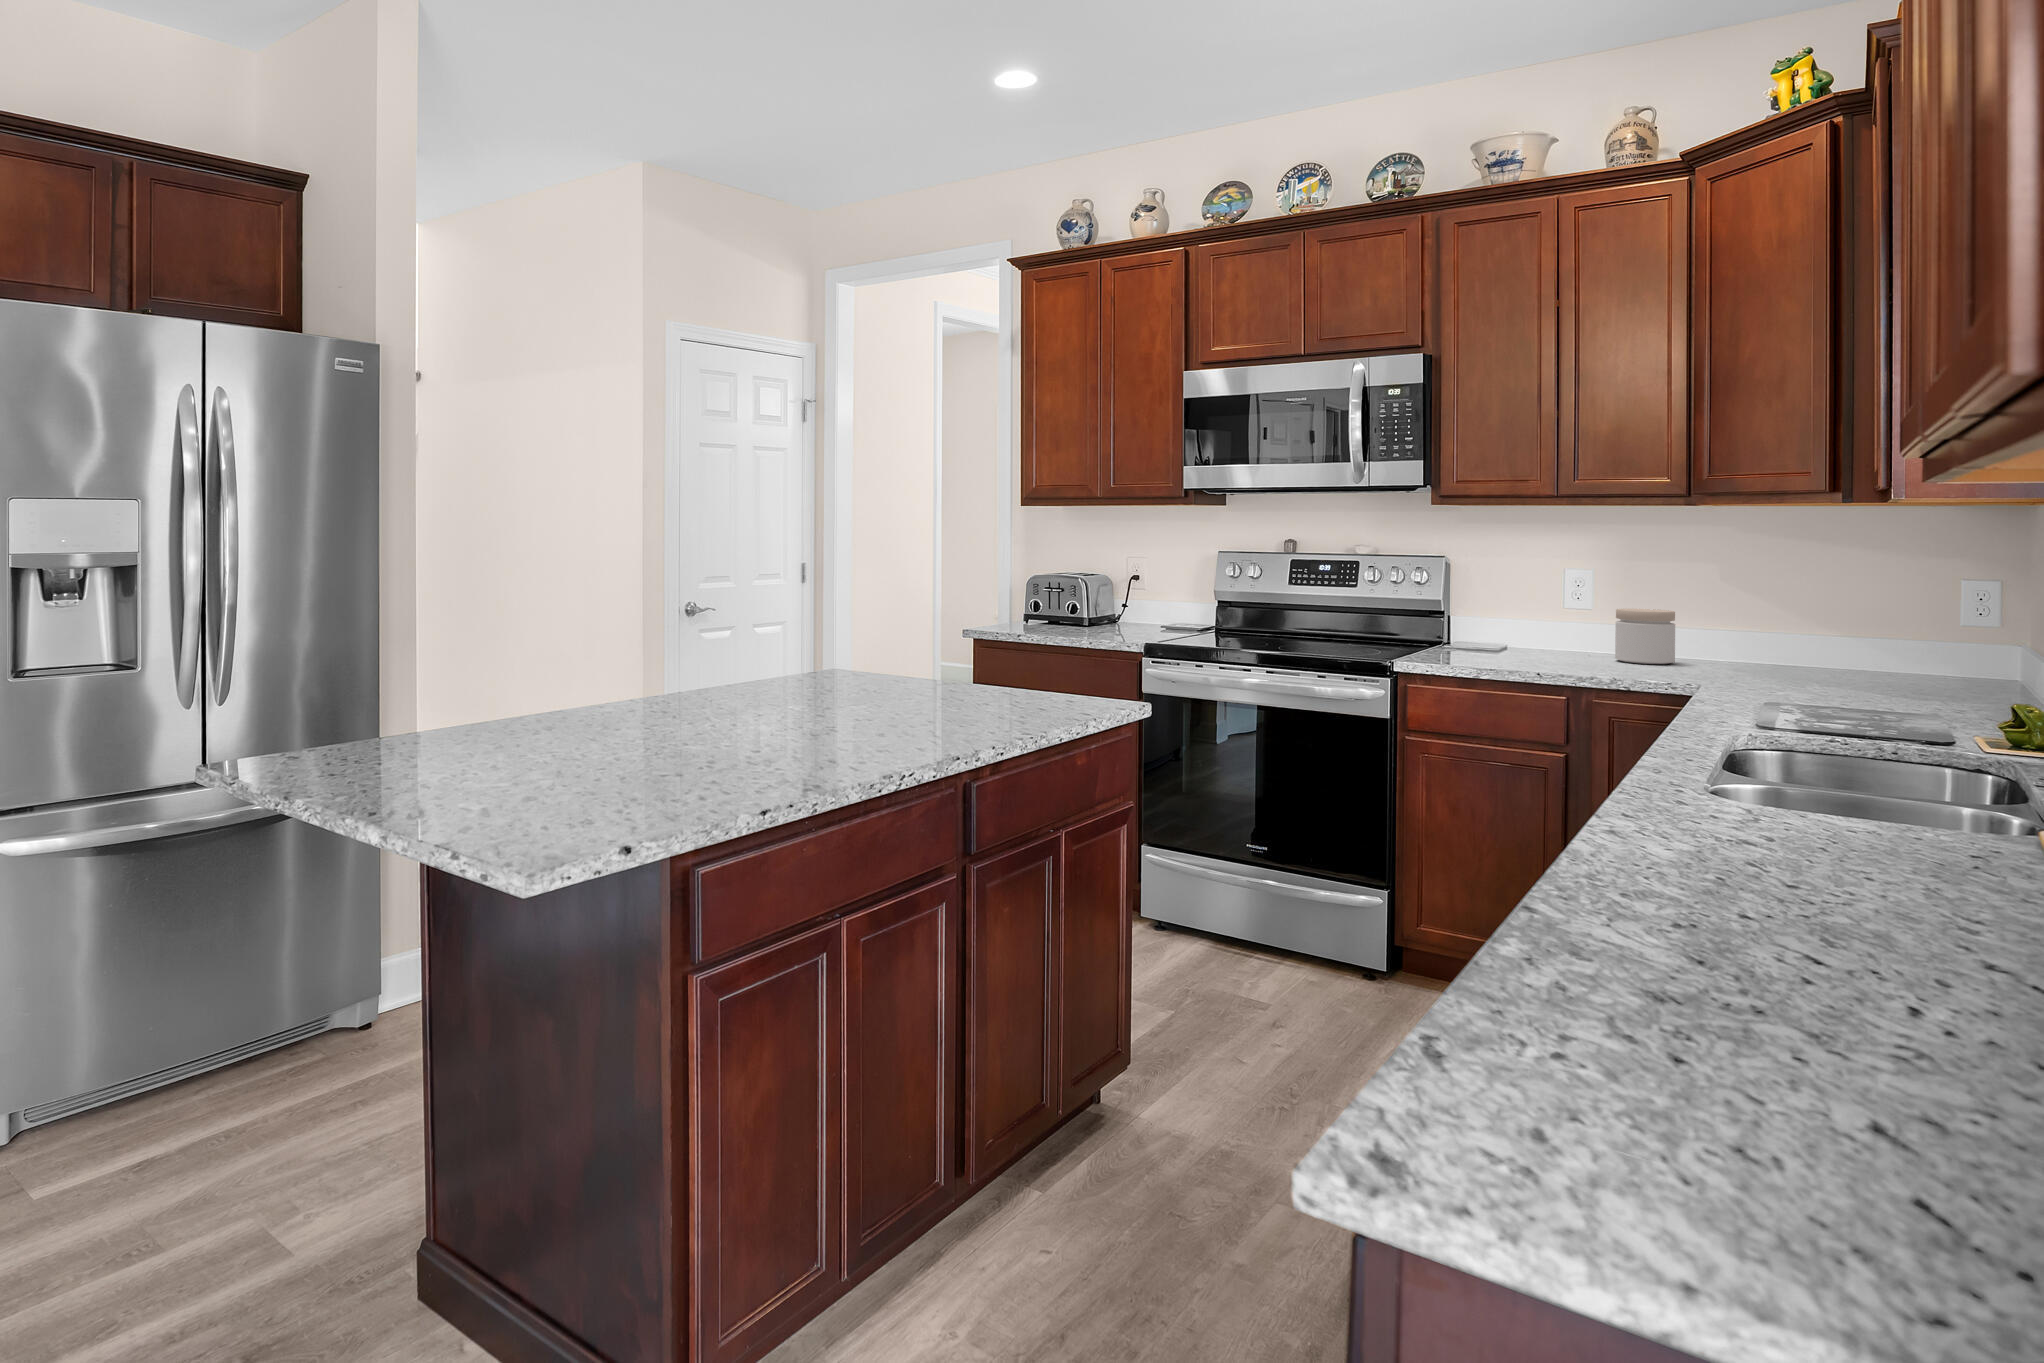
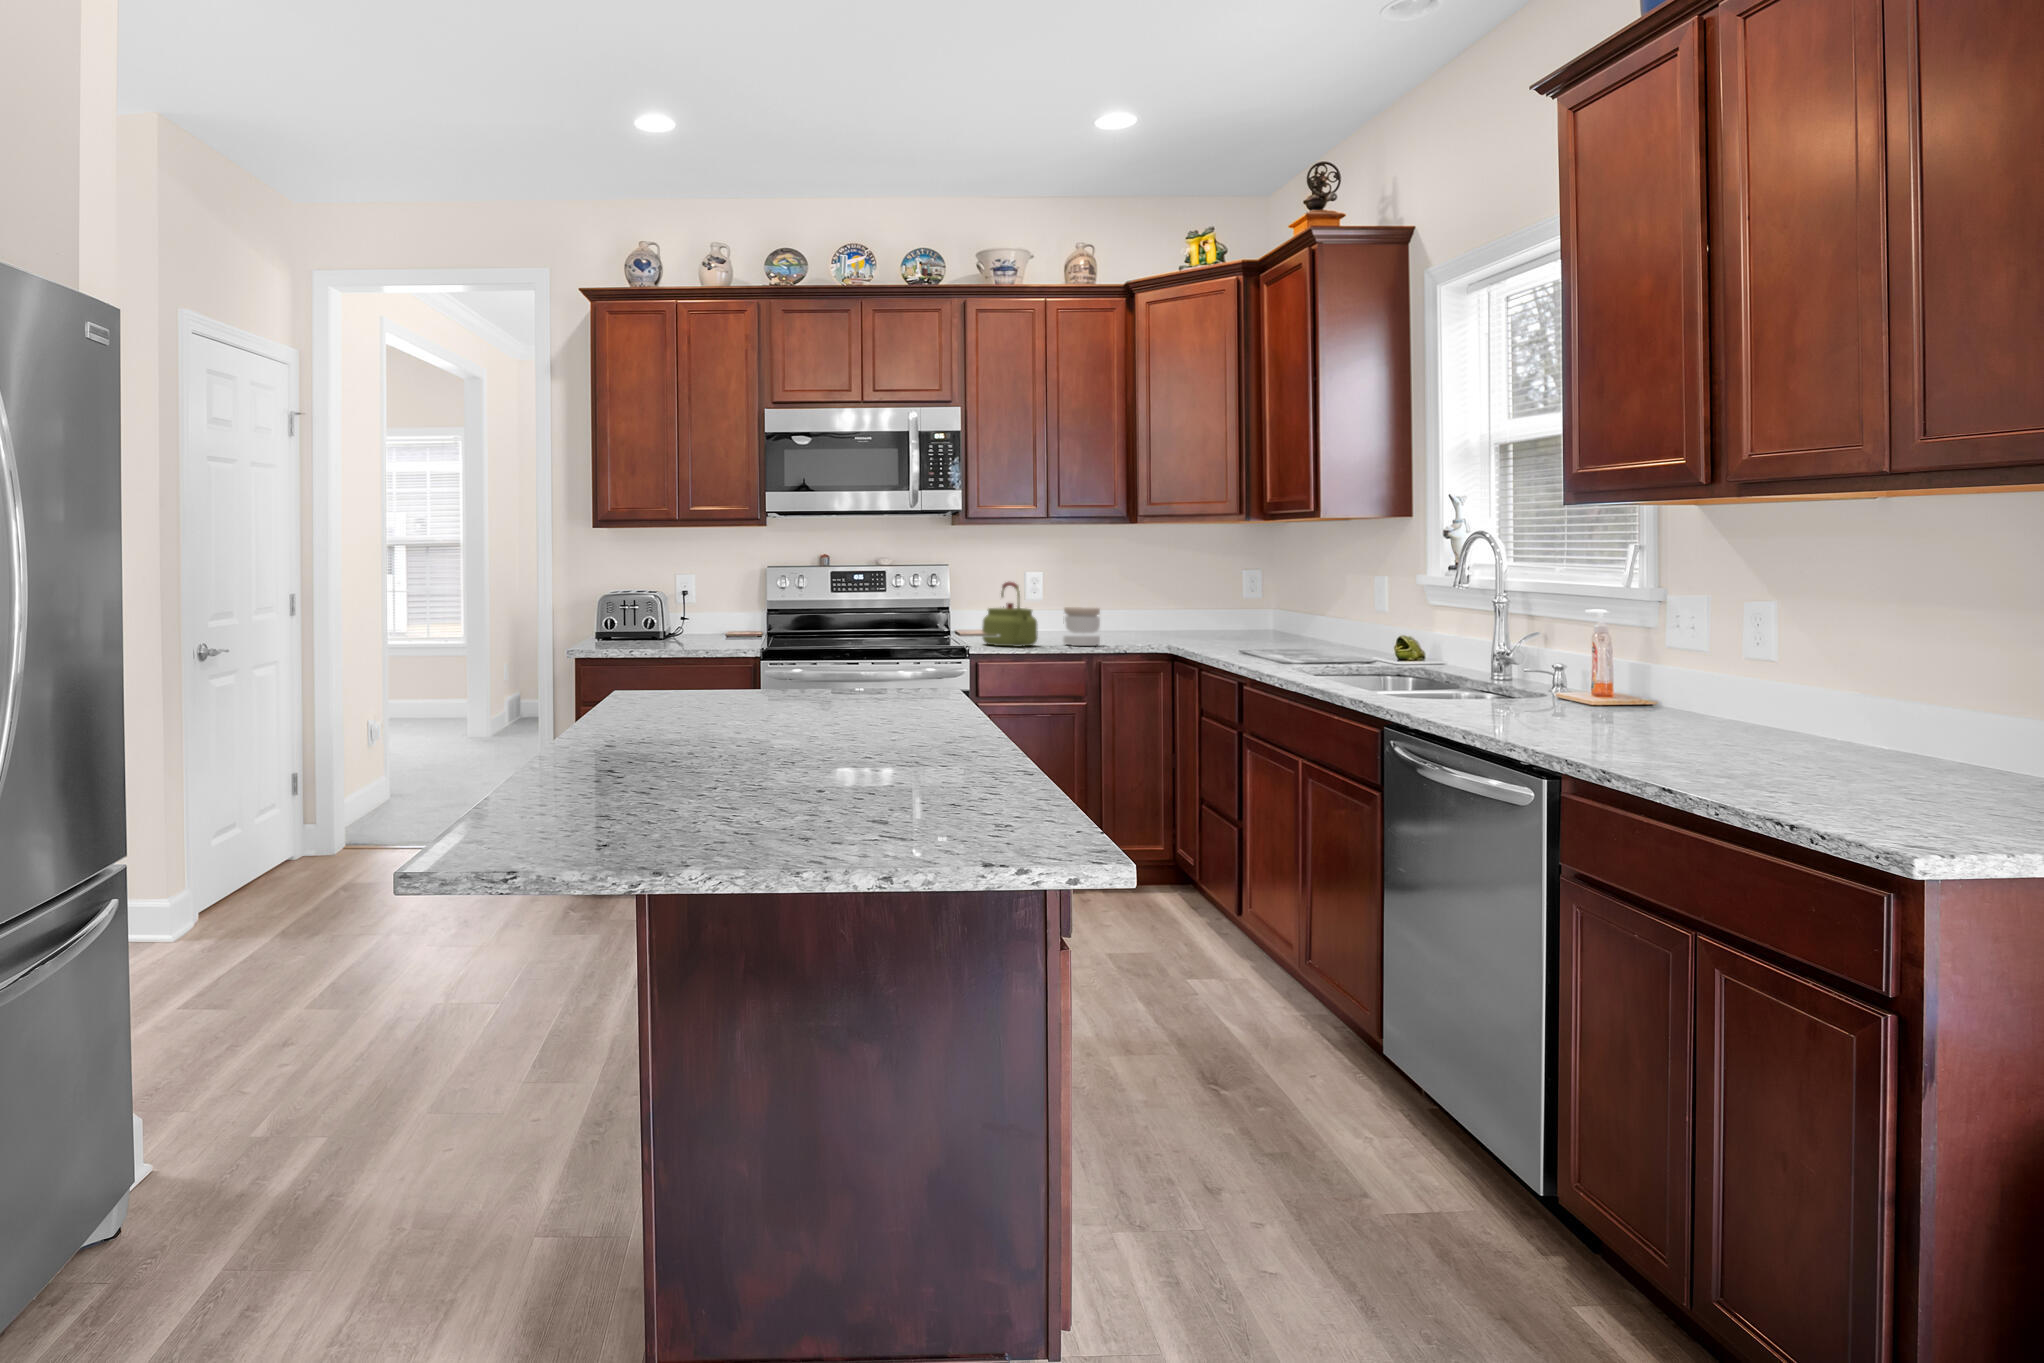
kettle: none [1481,573,1564,659] -> present [982,582,1038,647]

